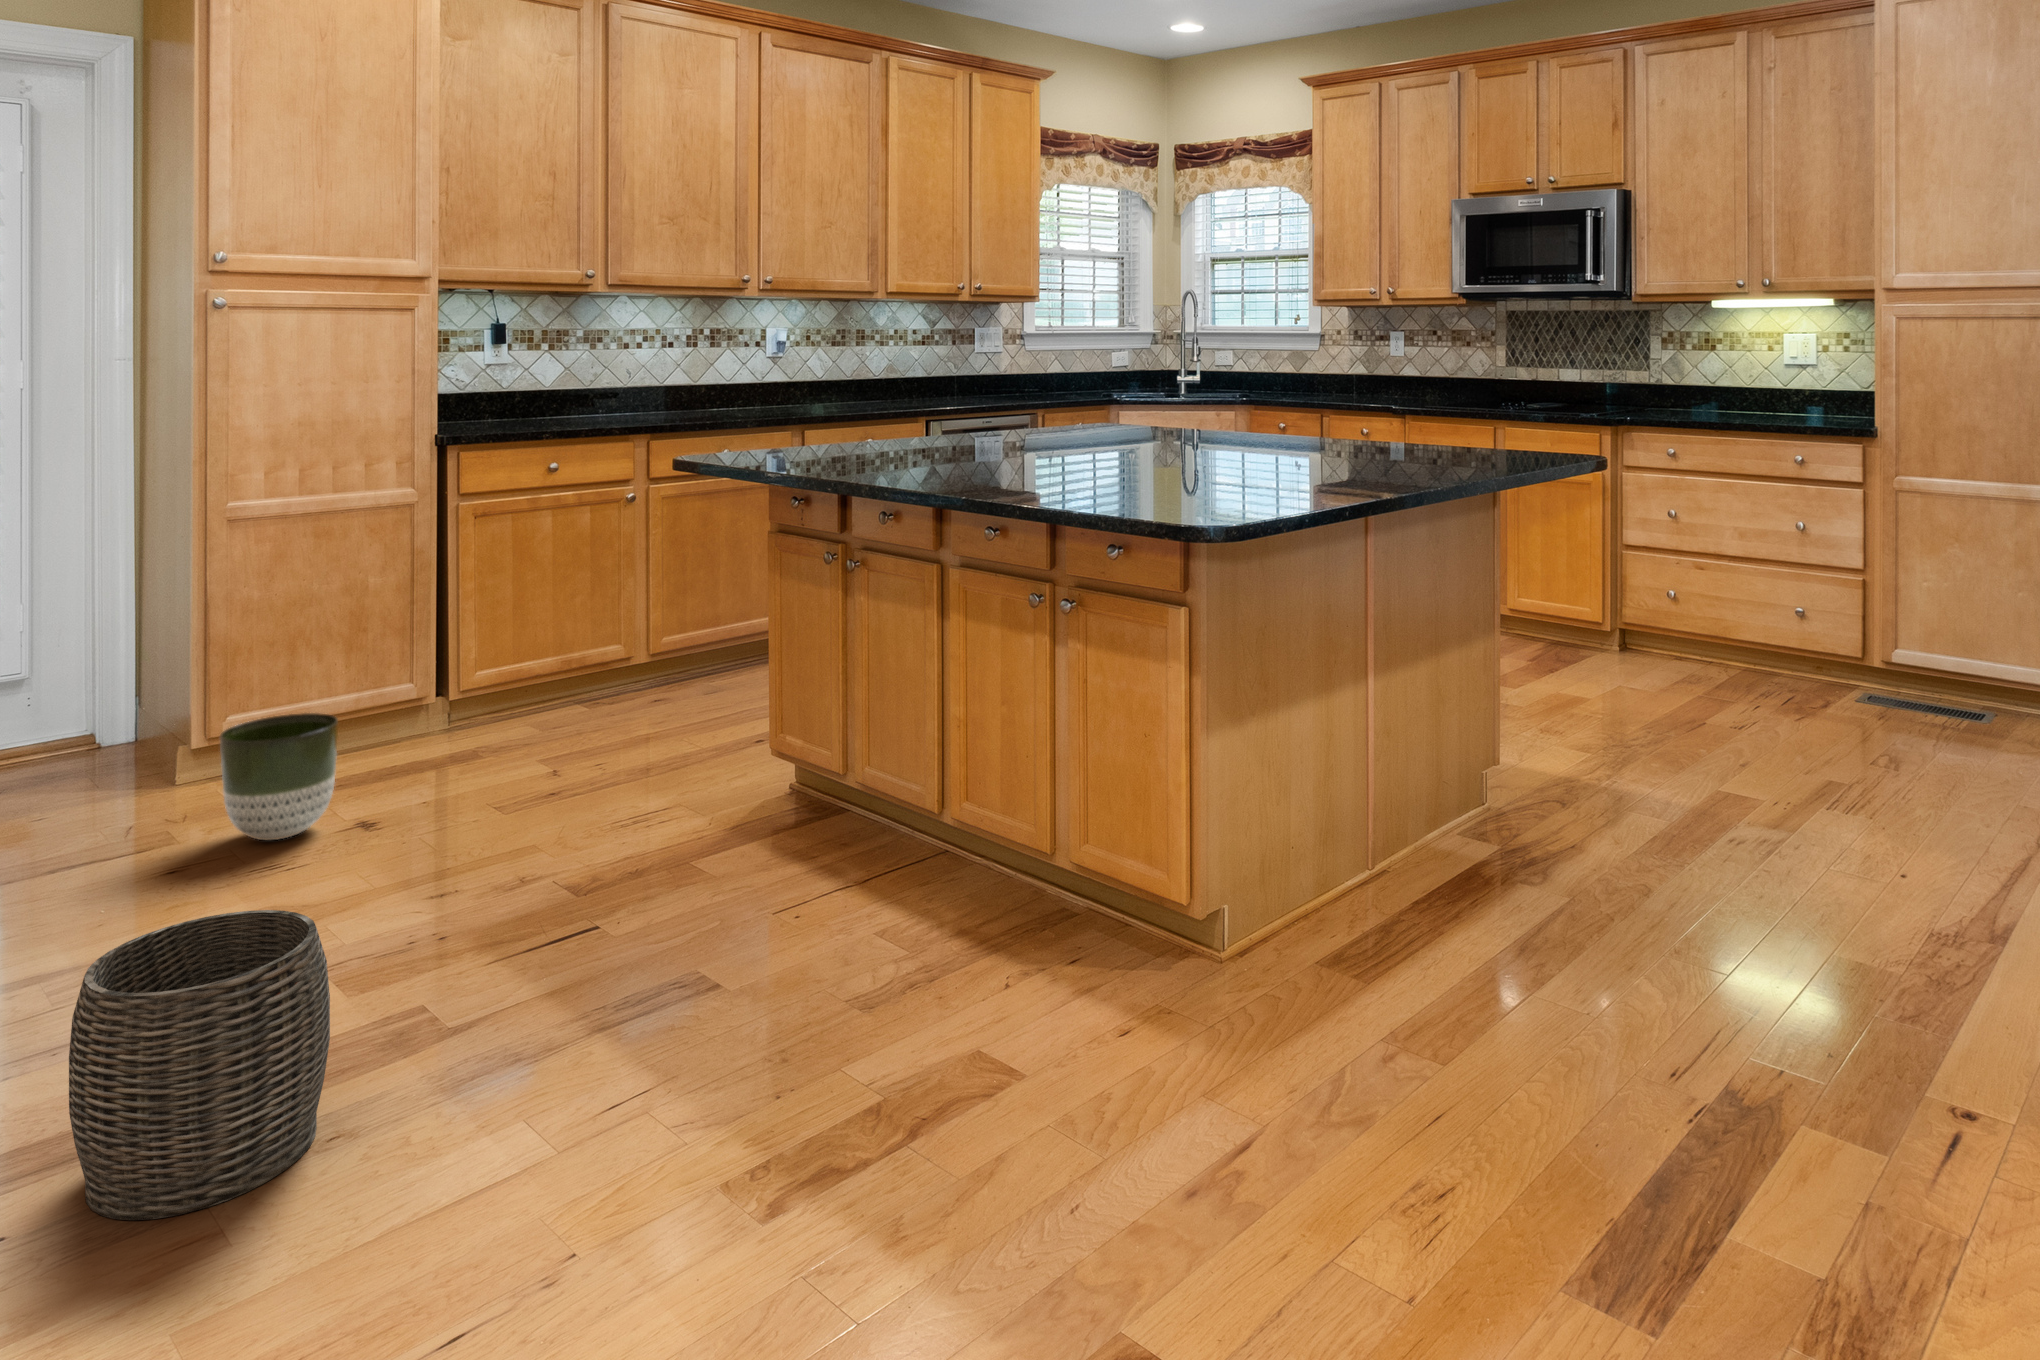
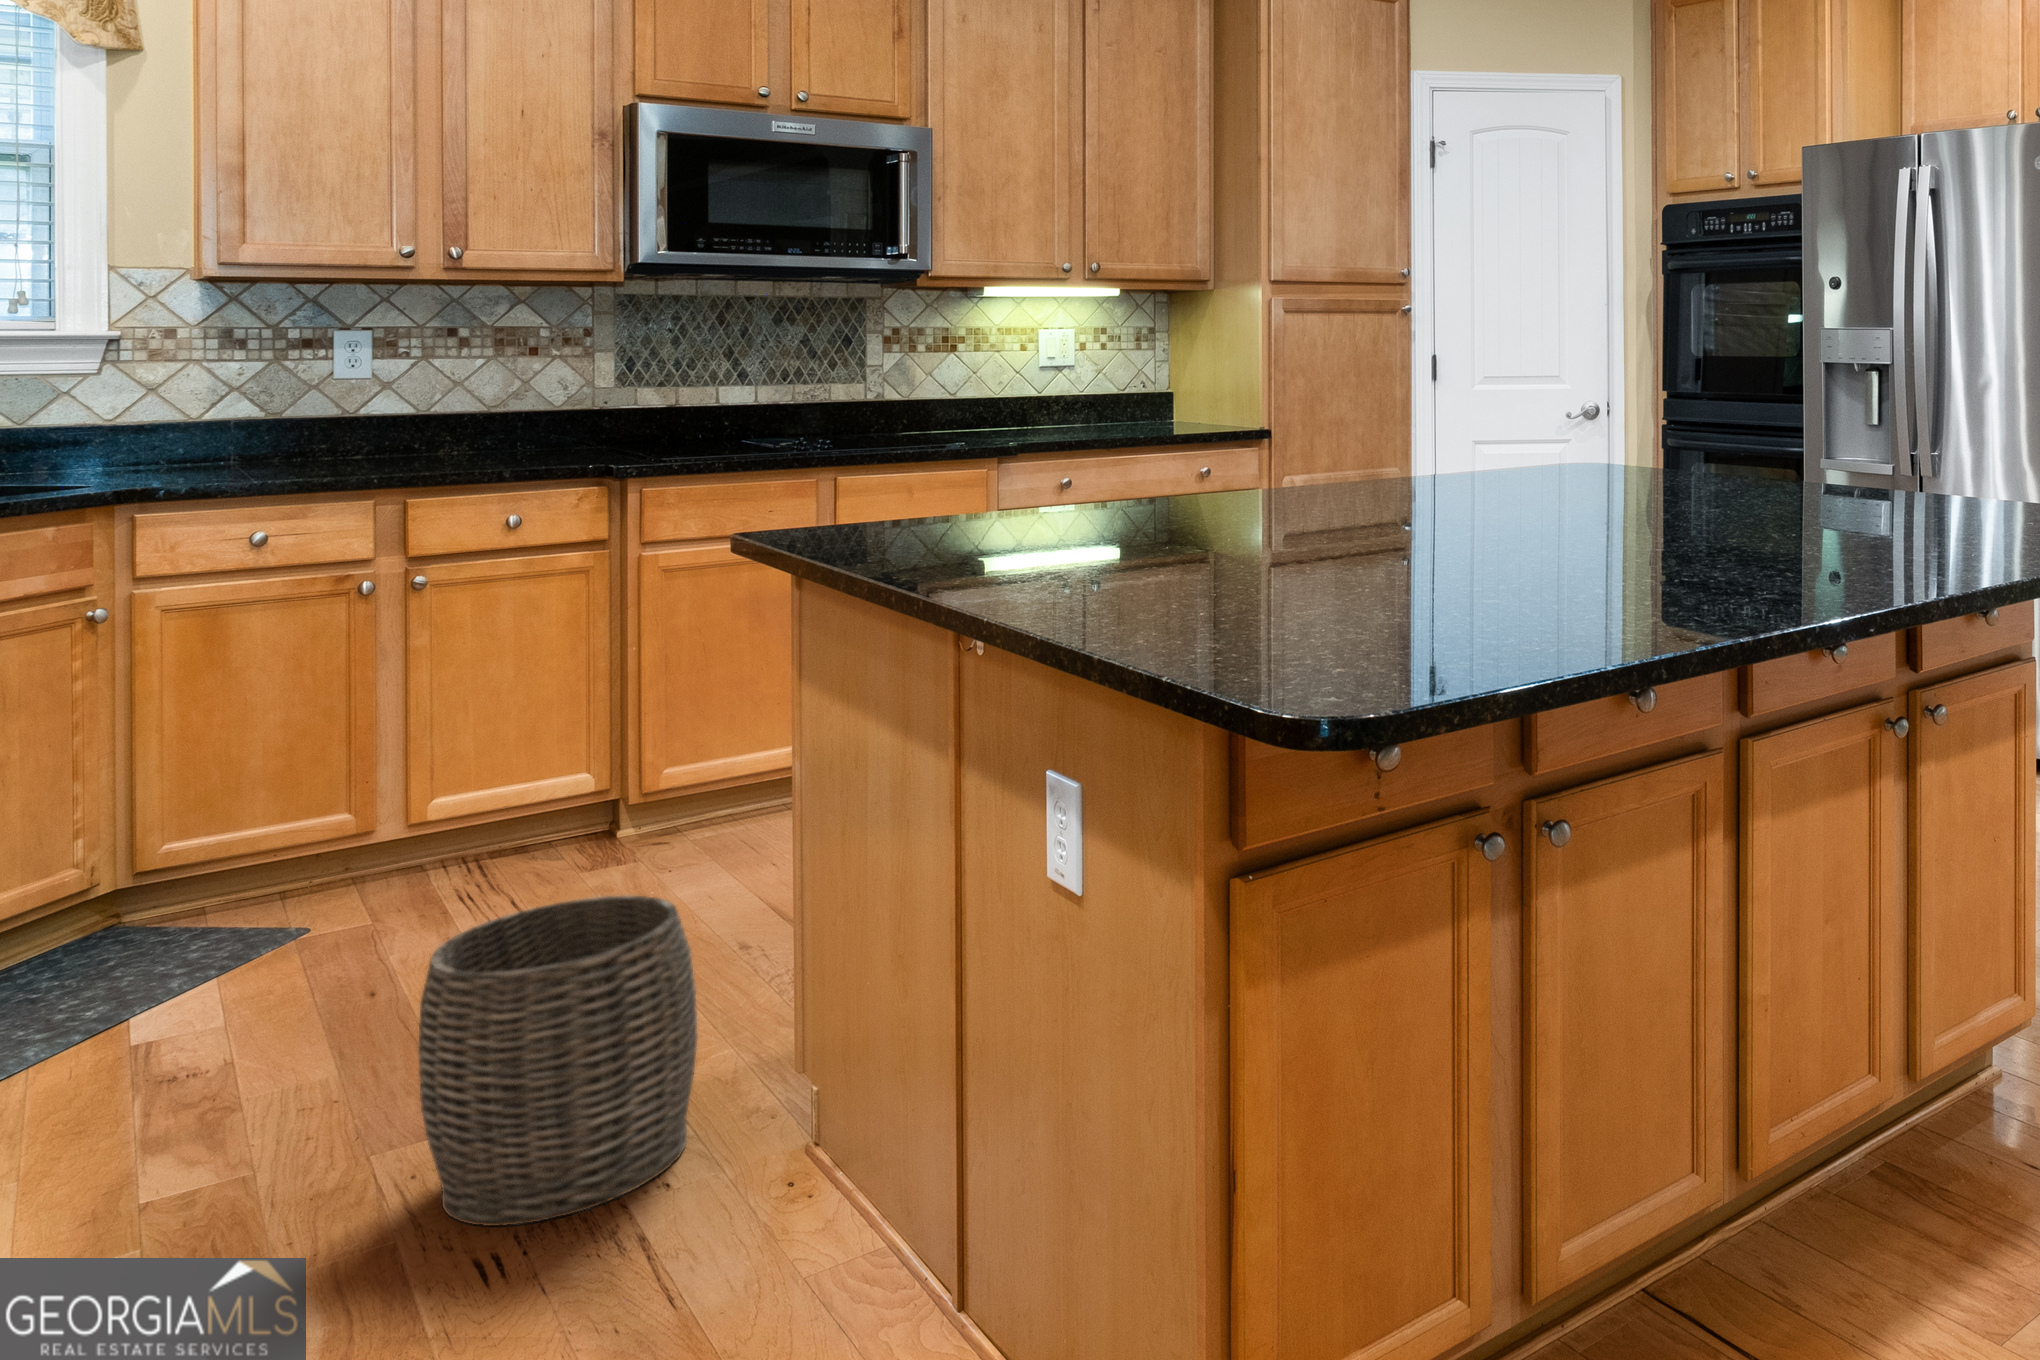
planter: present [220,713,338,840] -> none [583,717,710,857]

